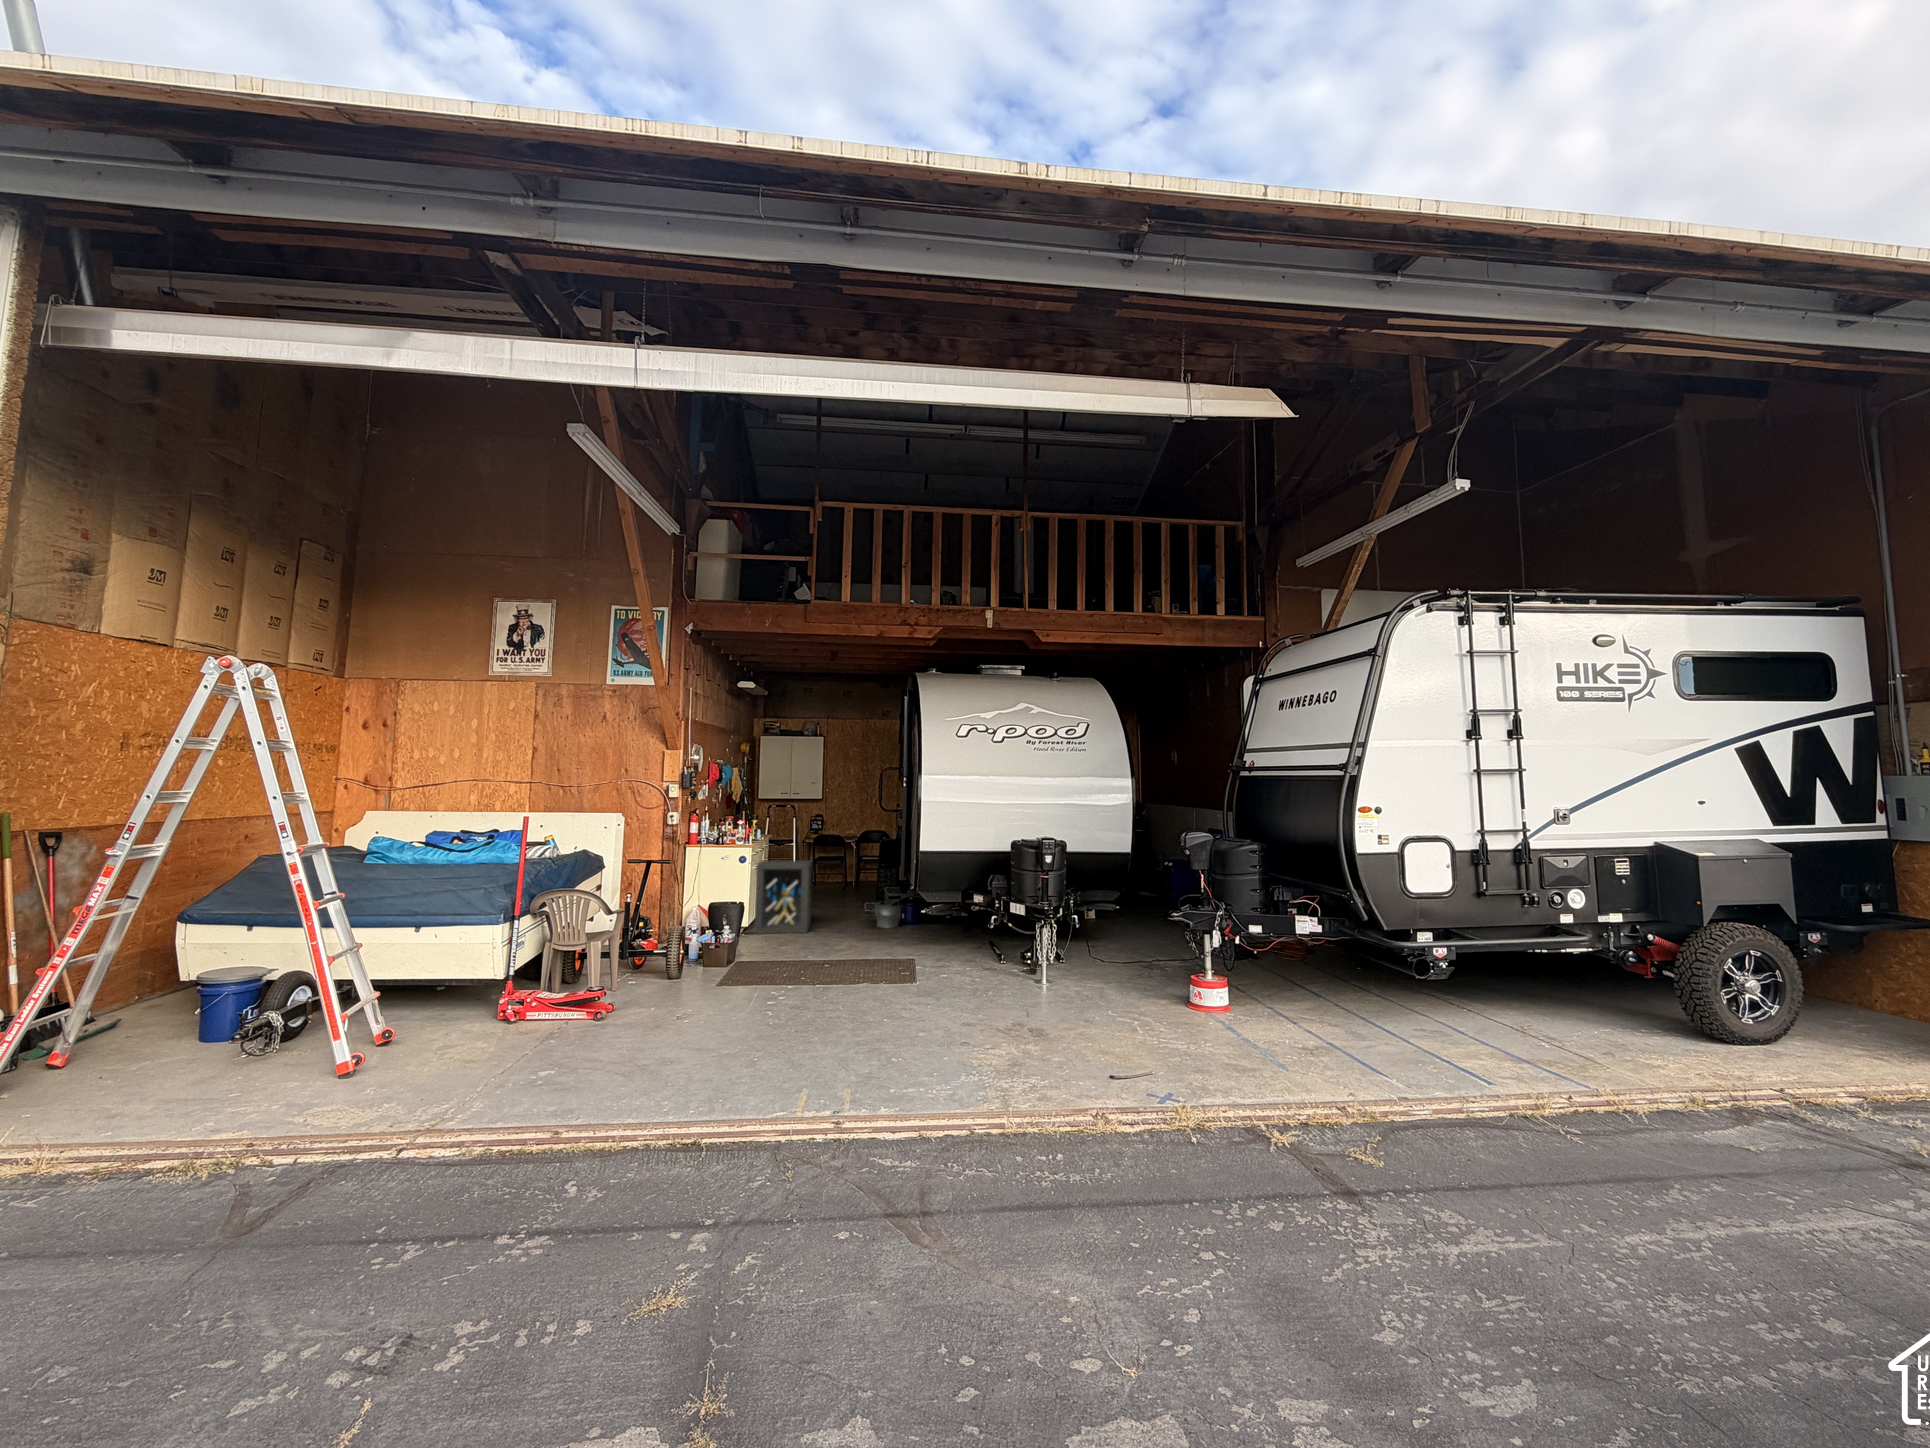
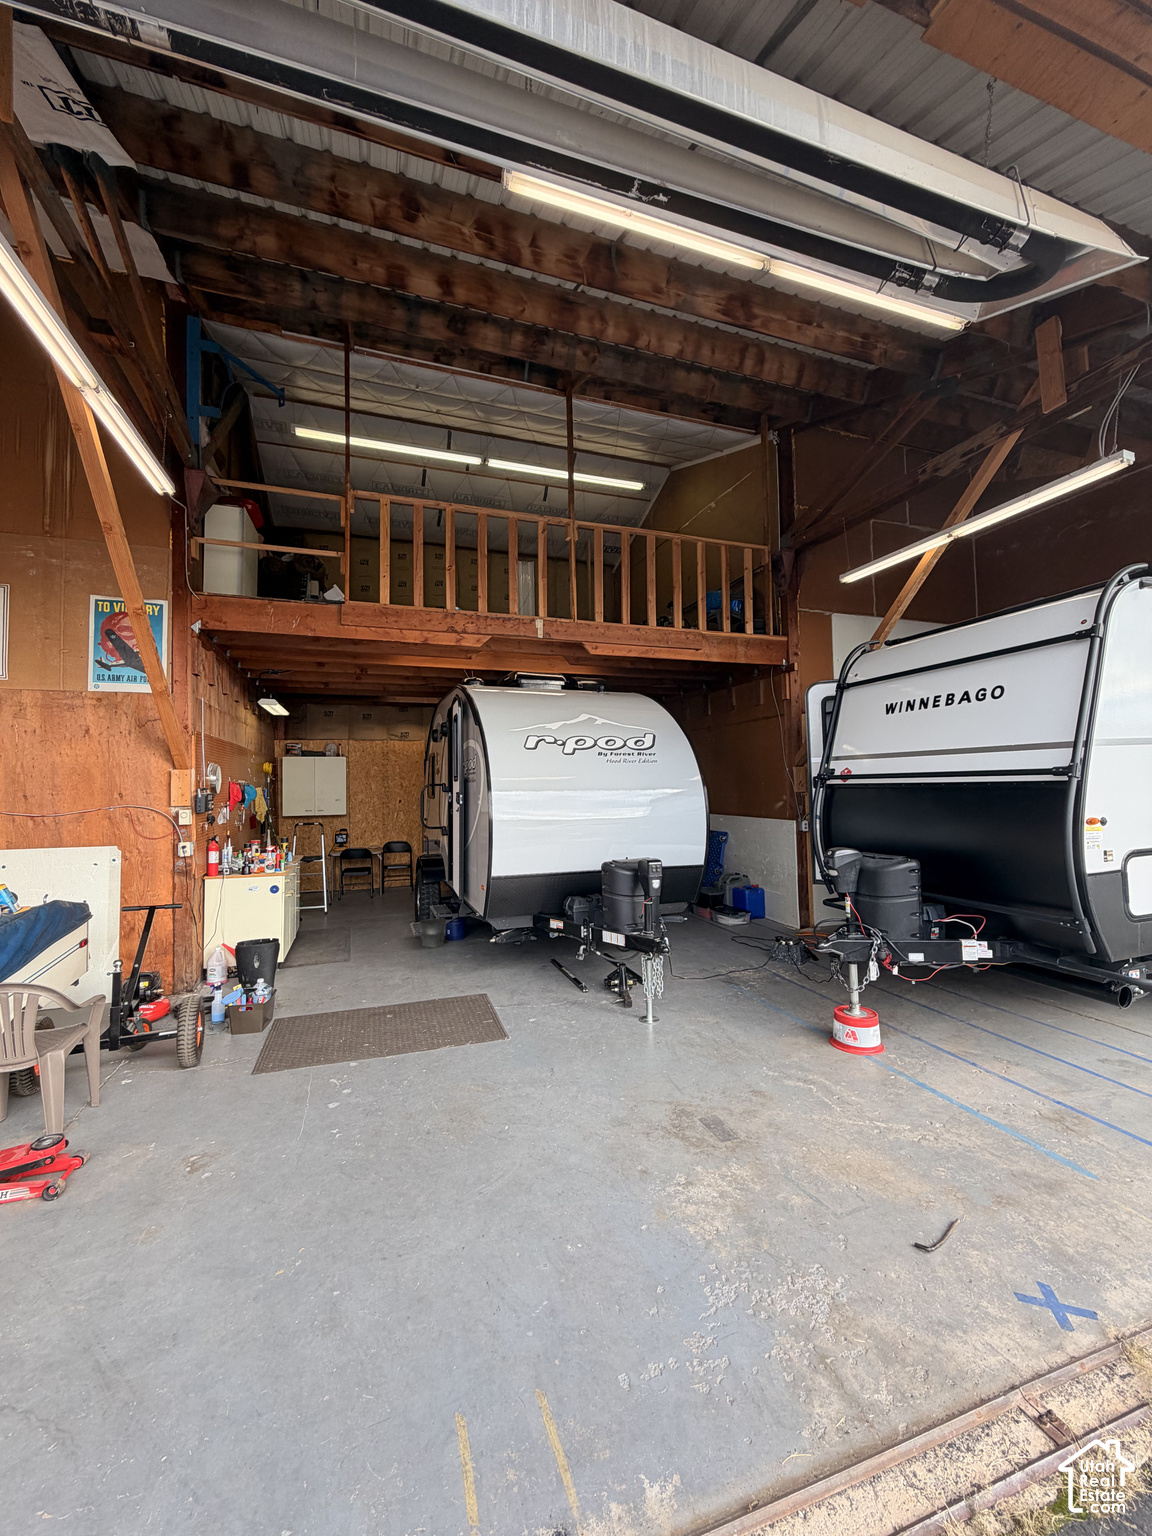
storage cabinet: present [754,860,812,934] -> none [290,883,351,967]

